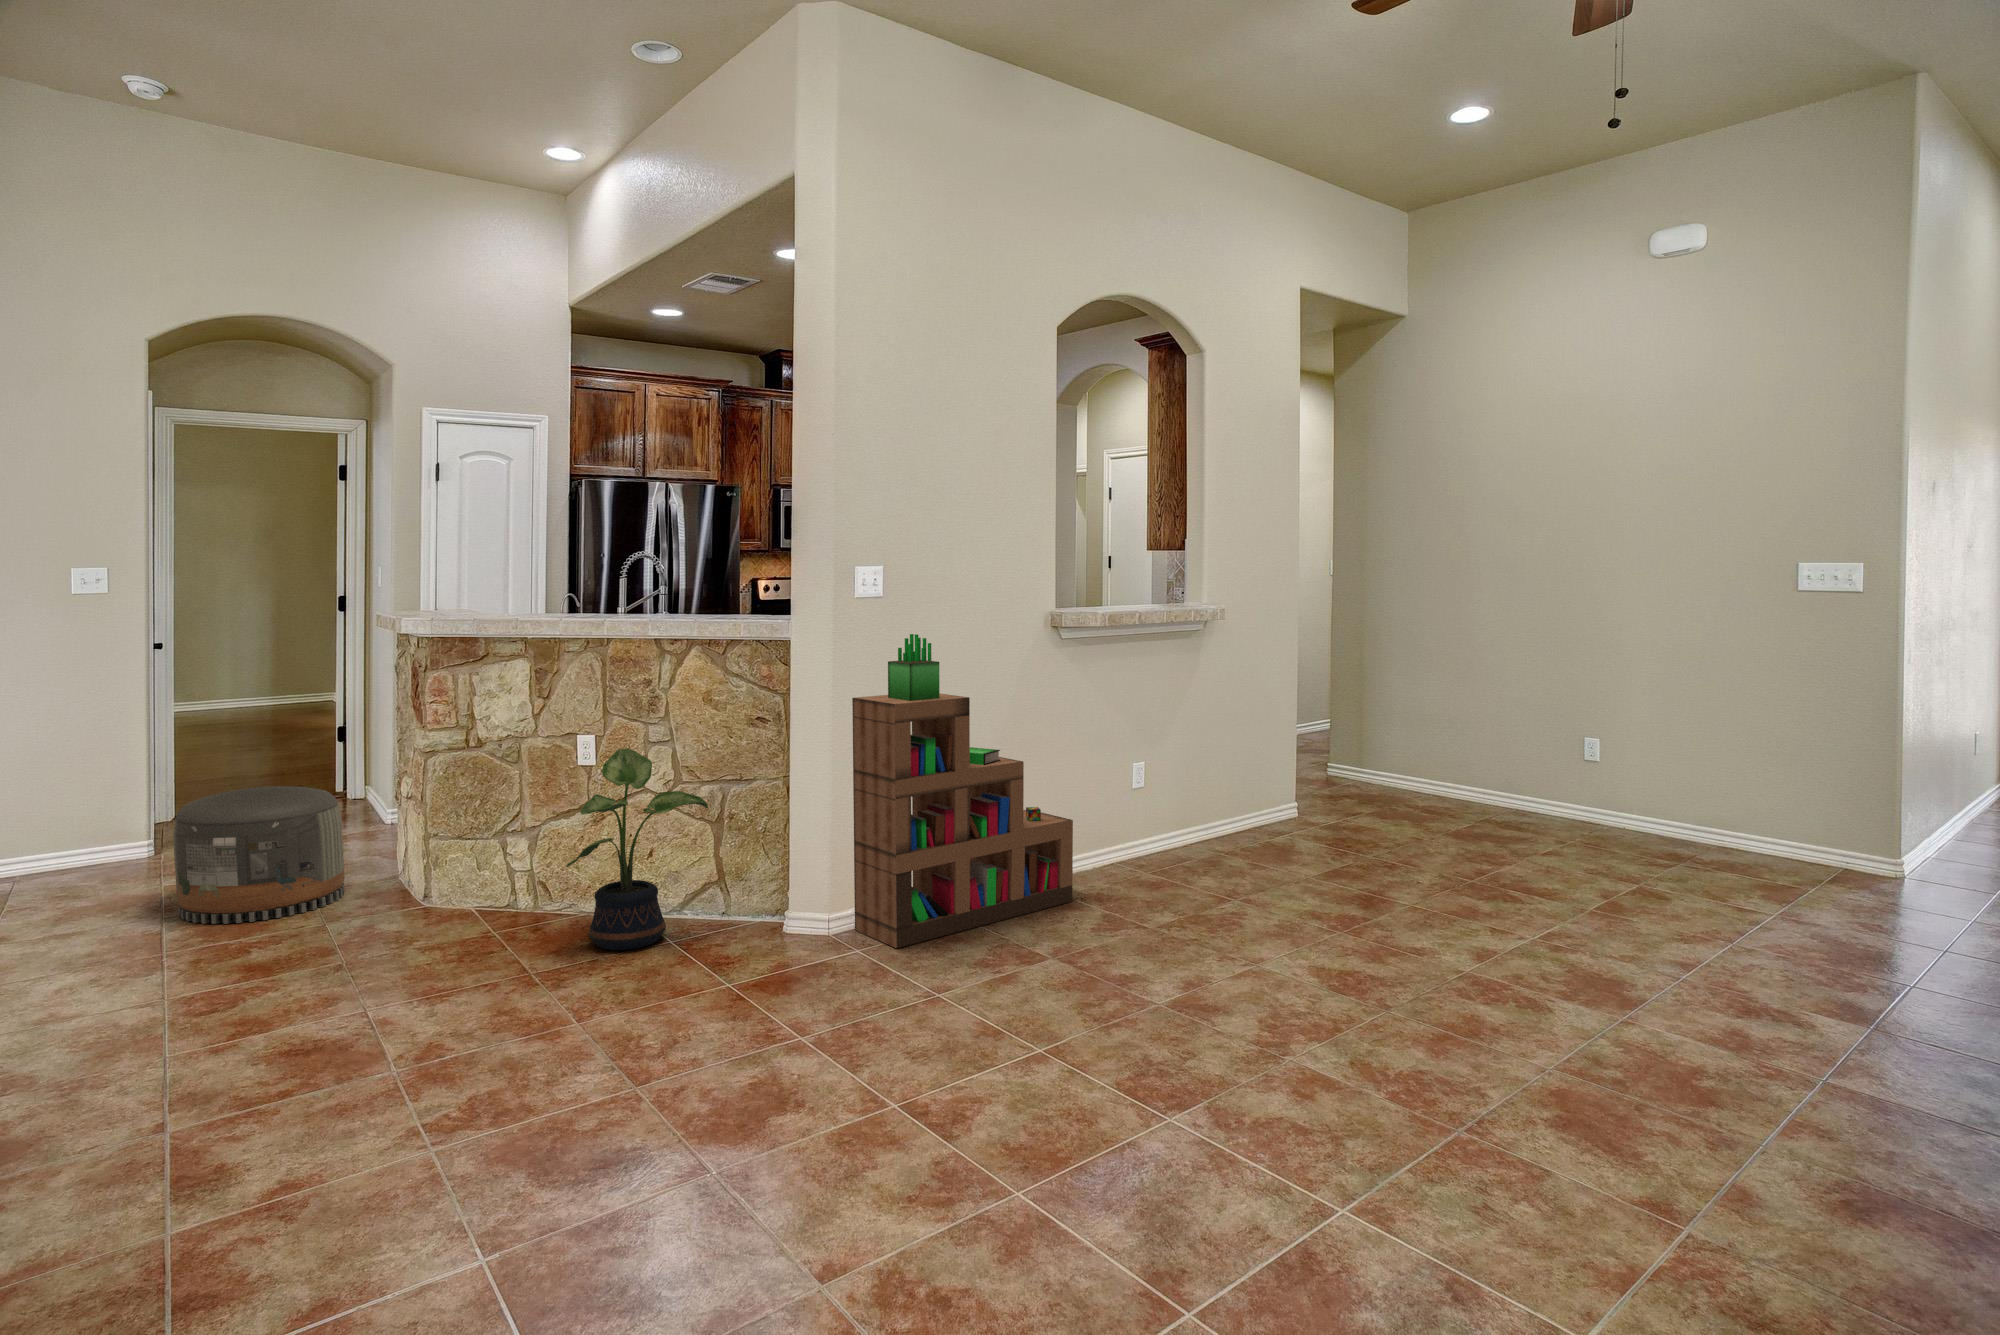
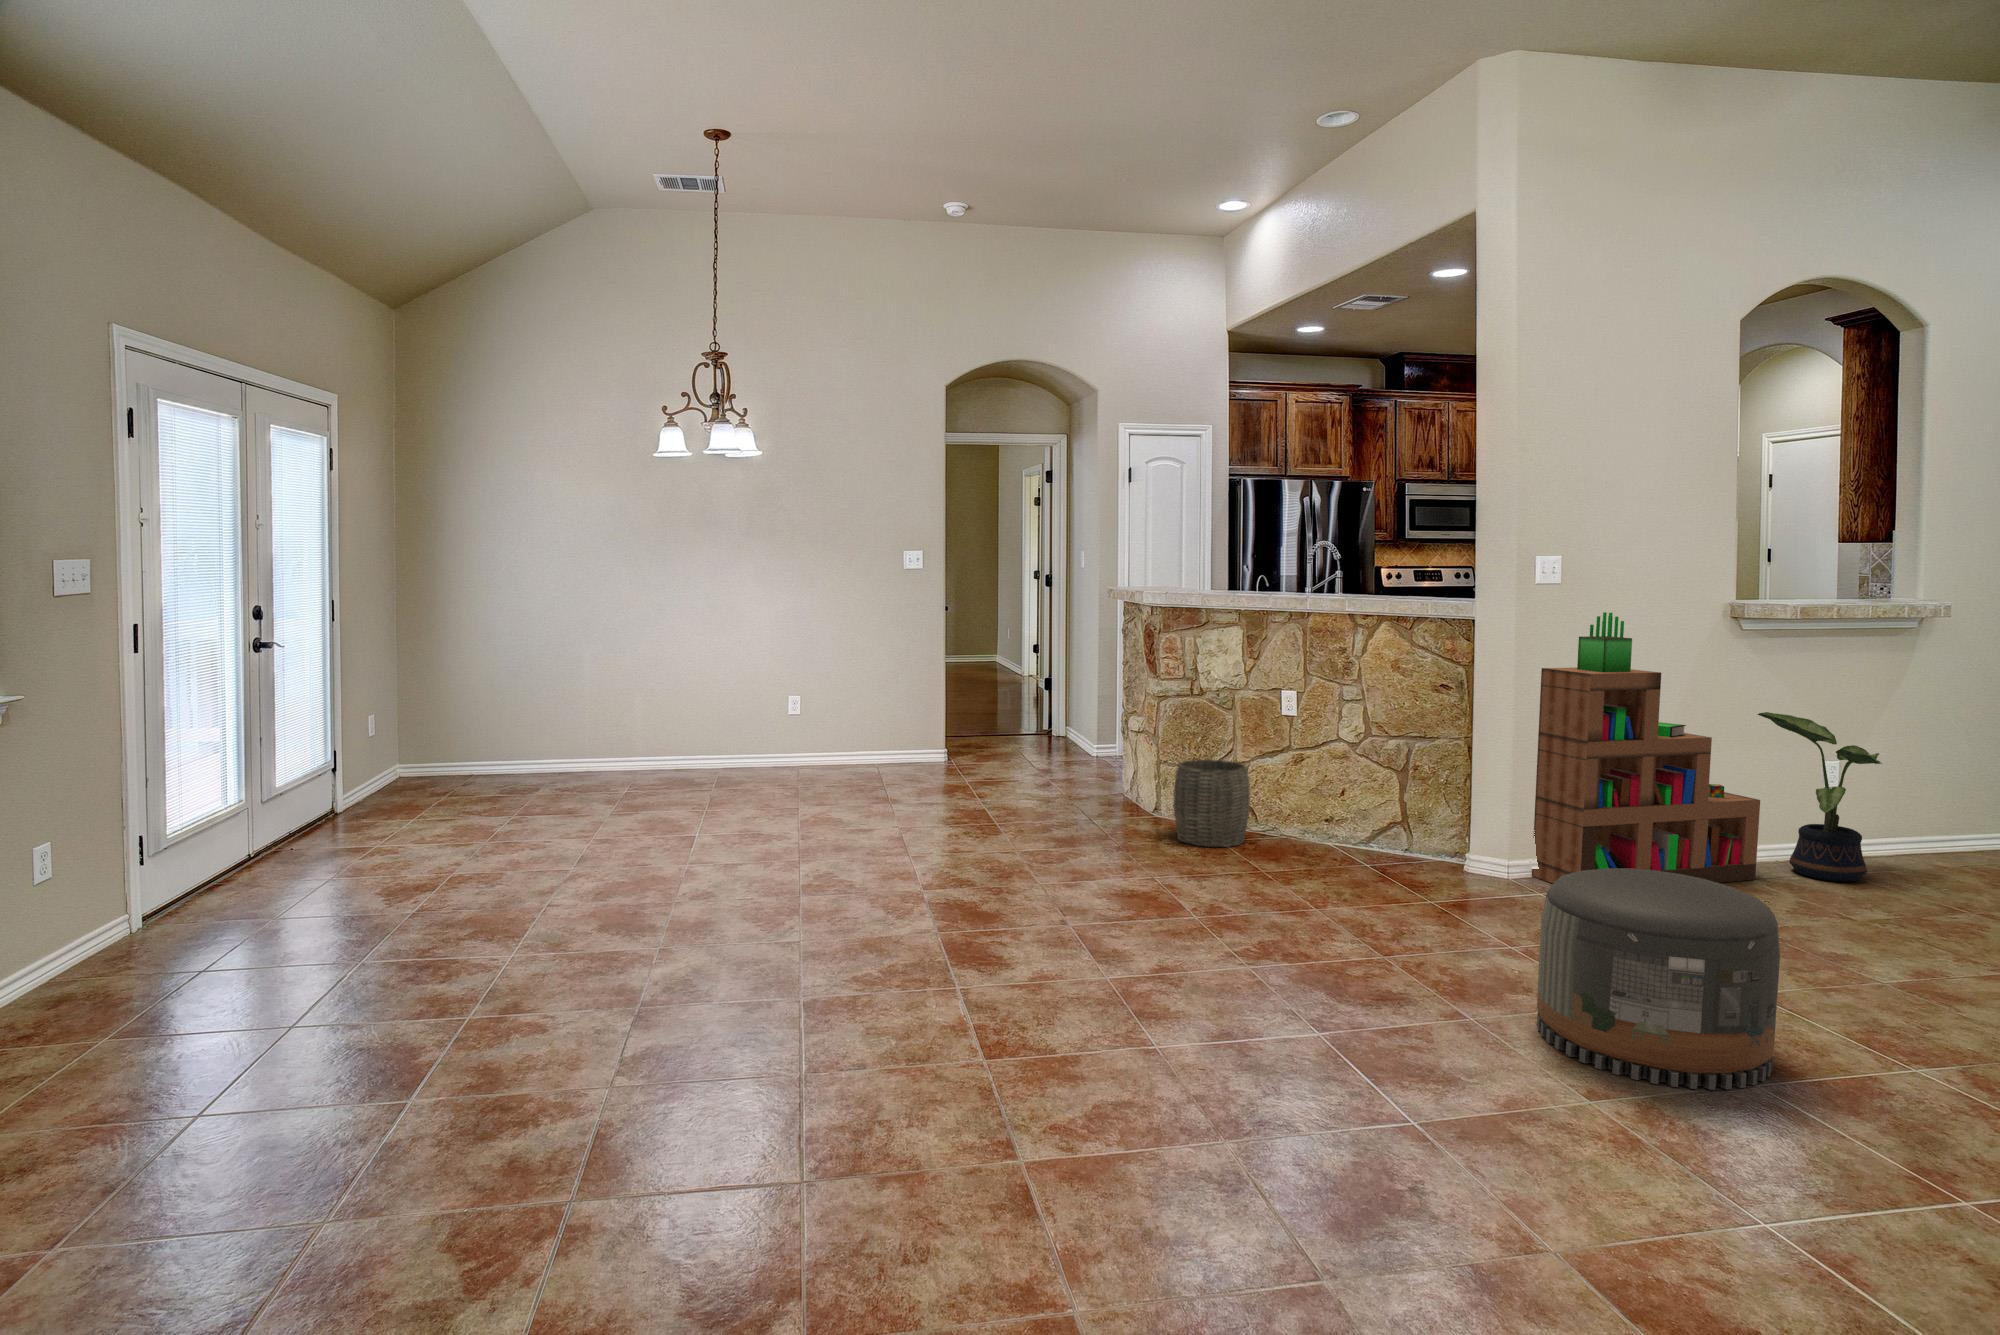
potted plant: present [566,748,708,950] -> present [1757,712,1882,882]
pouf: present [173,786,345,924] -> present [1537,868,1780,1090]
woven basket: none [433,826,537,942] -> present [1173,760,1250,847]

